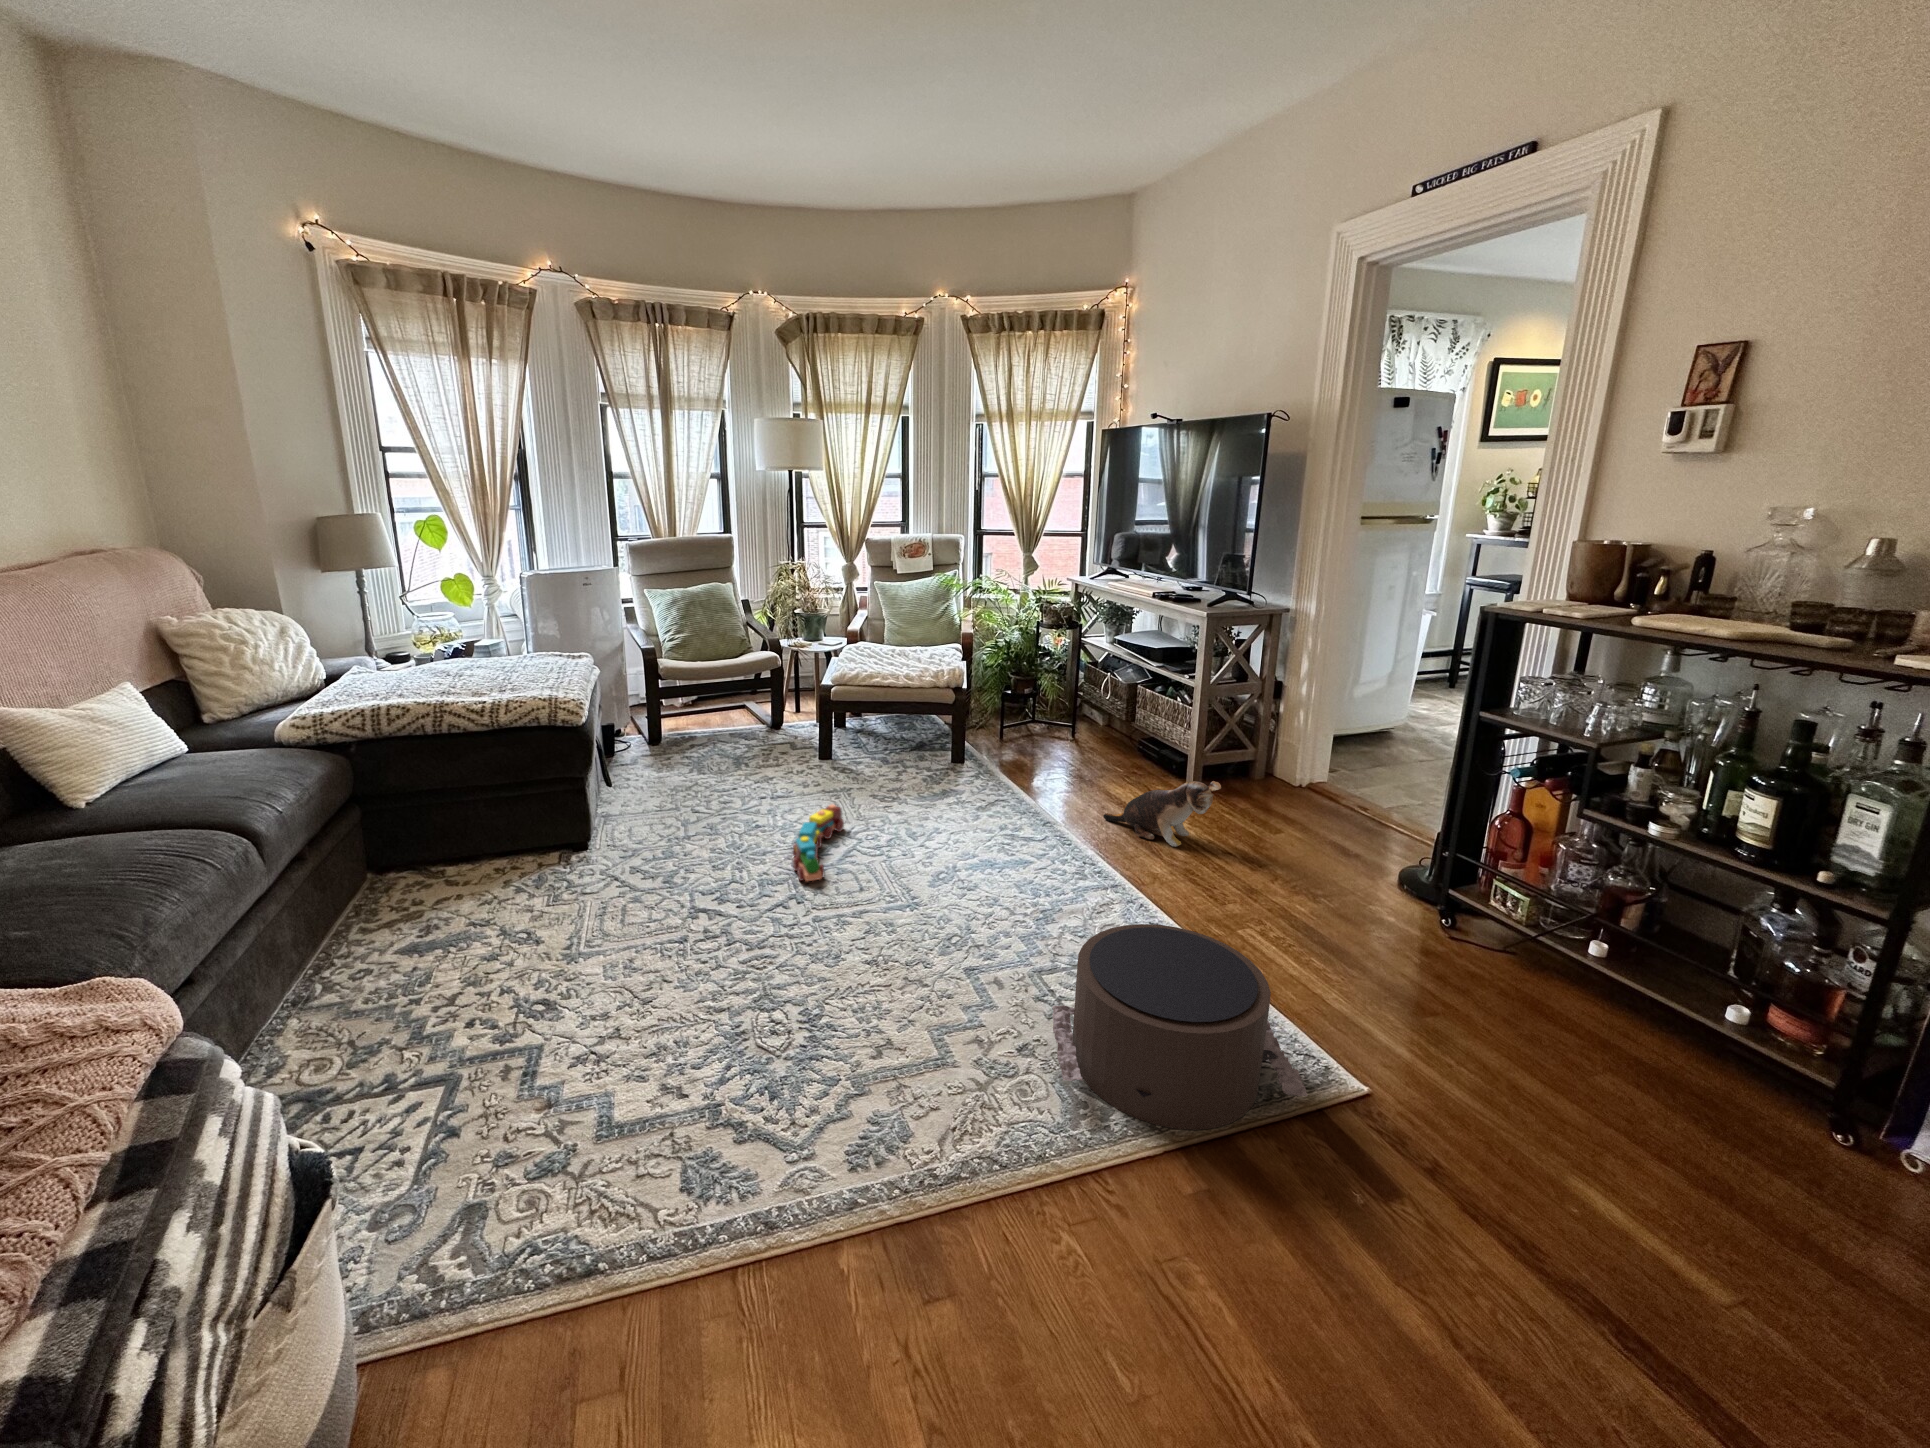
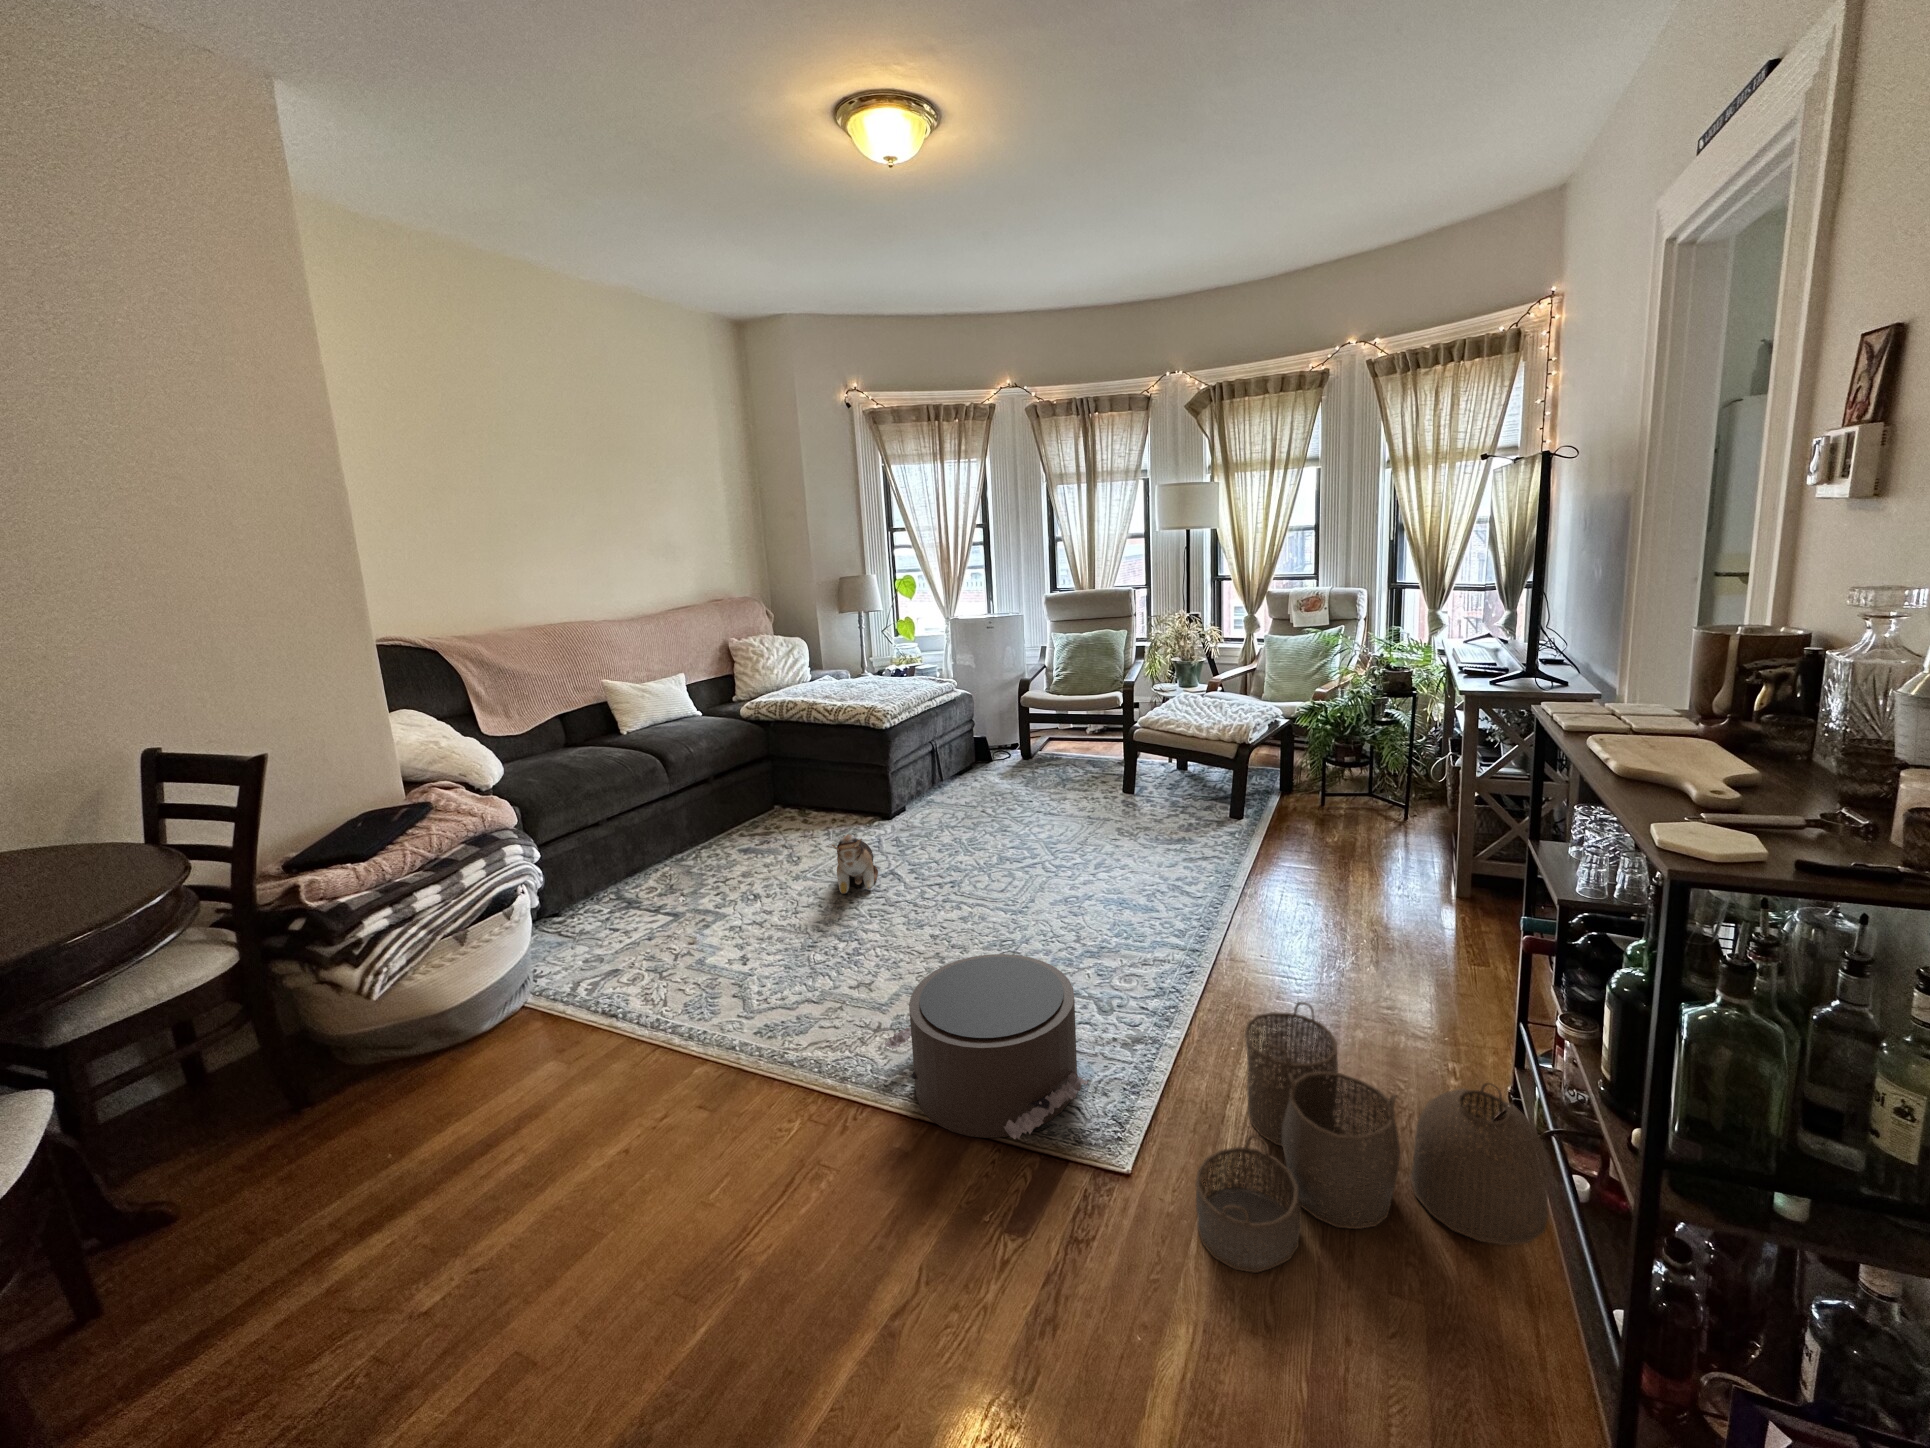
plush toy: present [1103,781,1221,847] -> present [832,834,878,894]
toy train: present [792,805,844,881] -> none [964,825,1054,877]
woven basket: none [1320,881,1563,1104] -> present [1195,1002,1548,1273]

